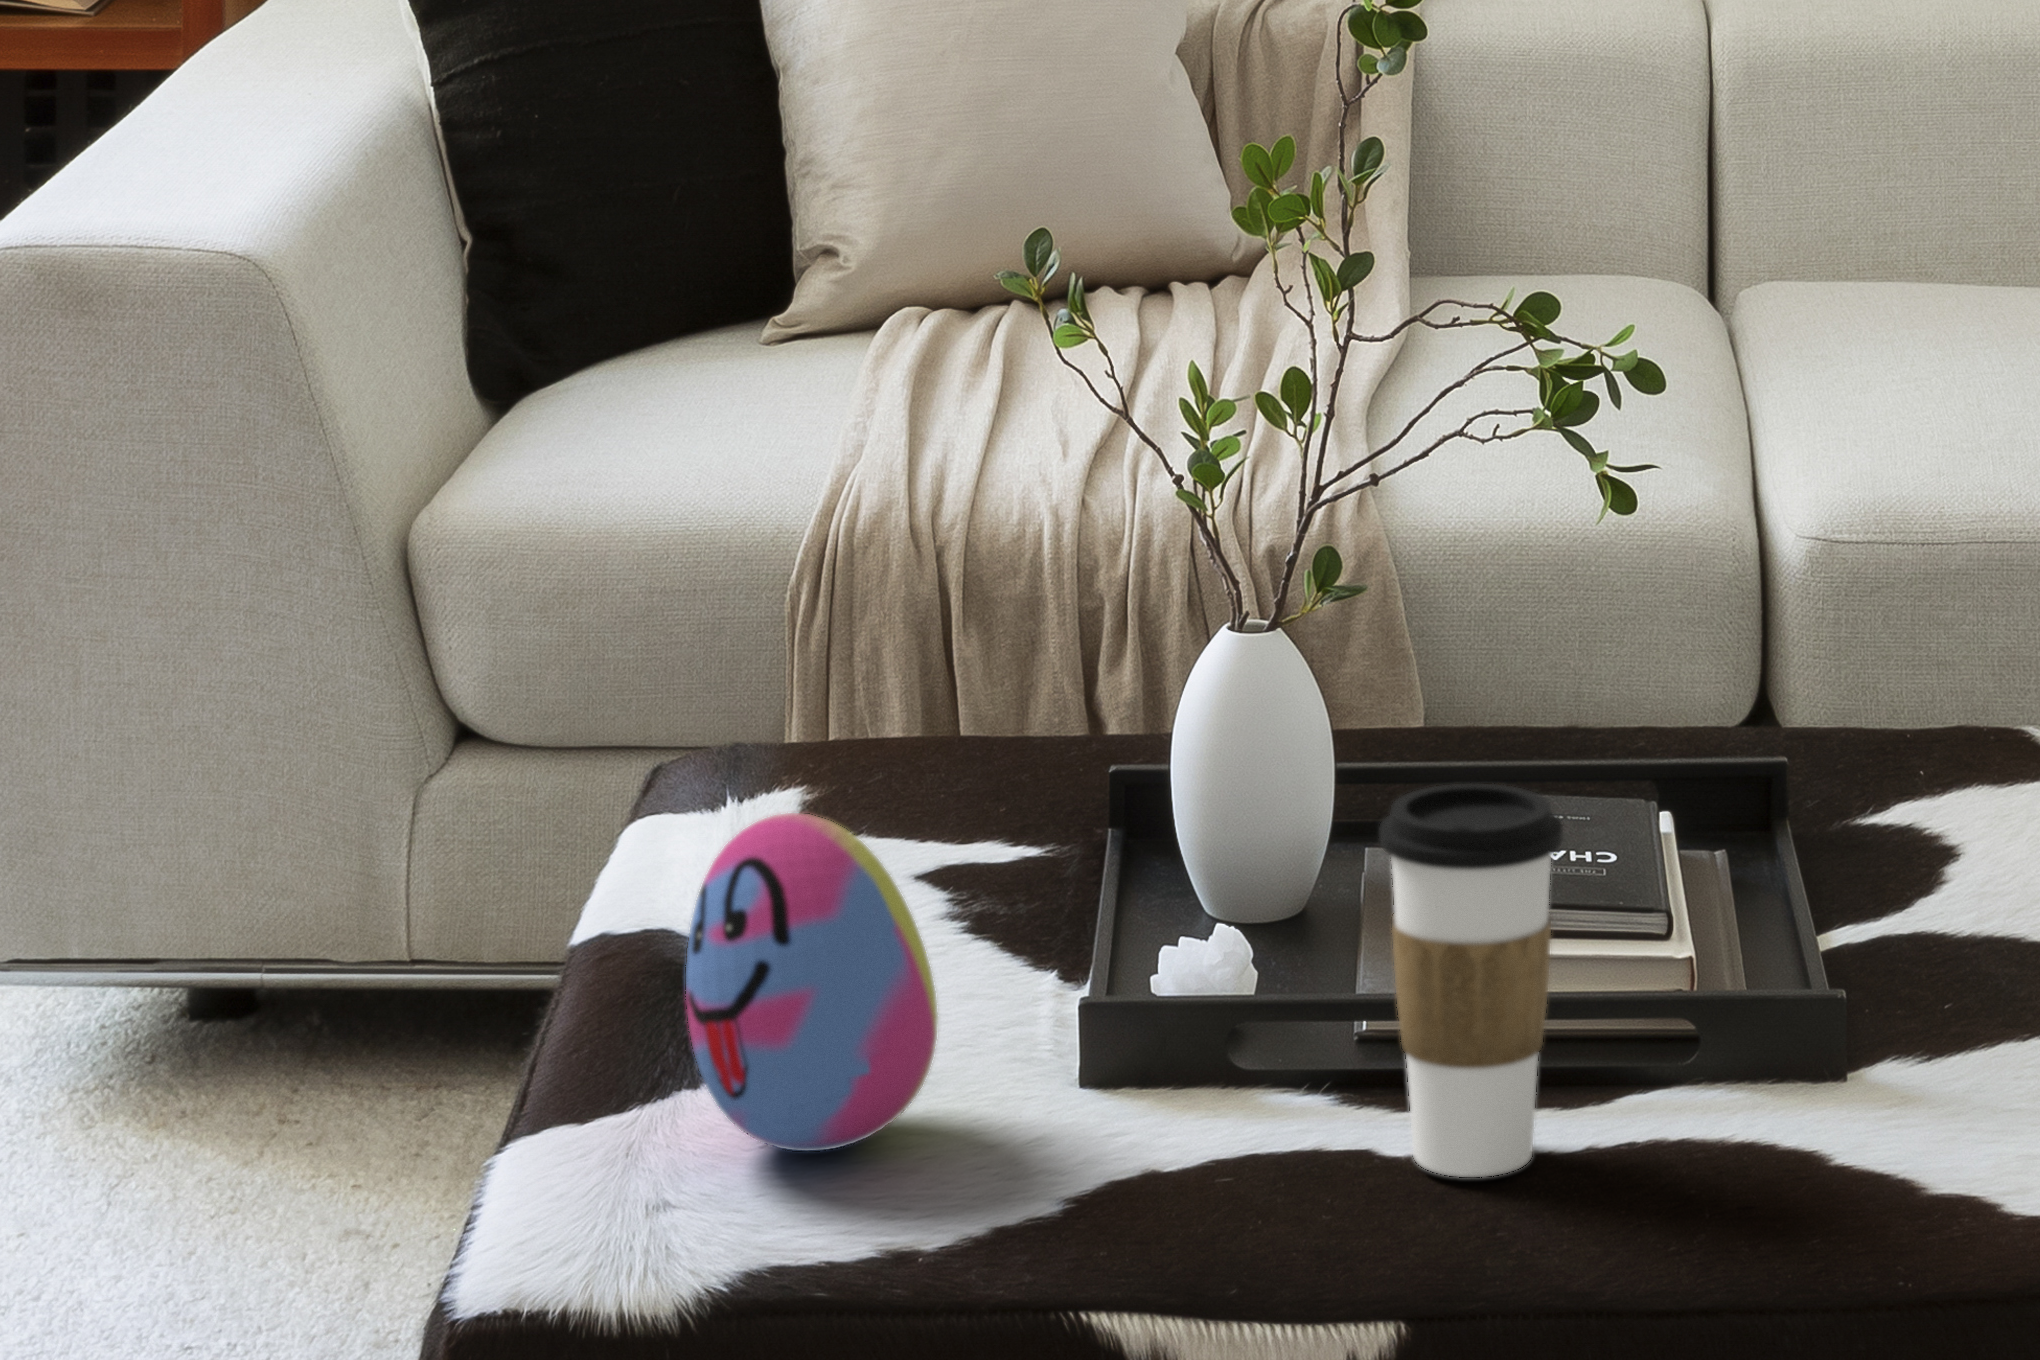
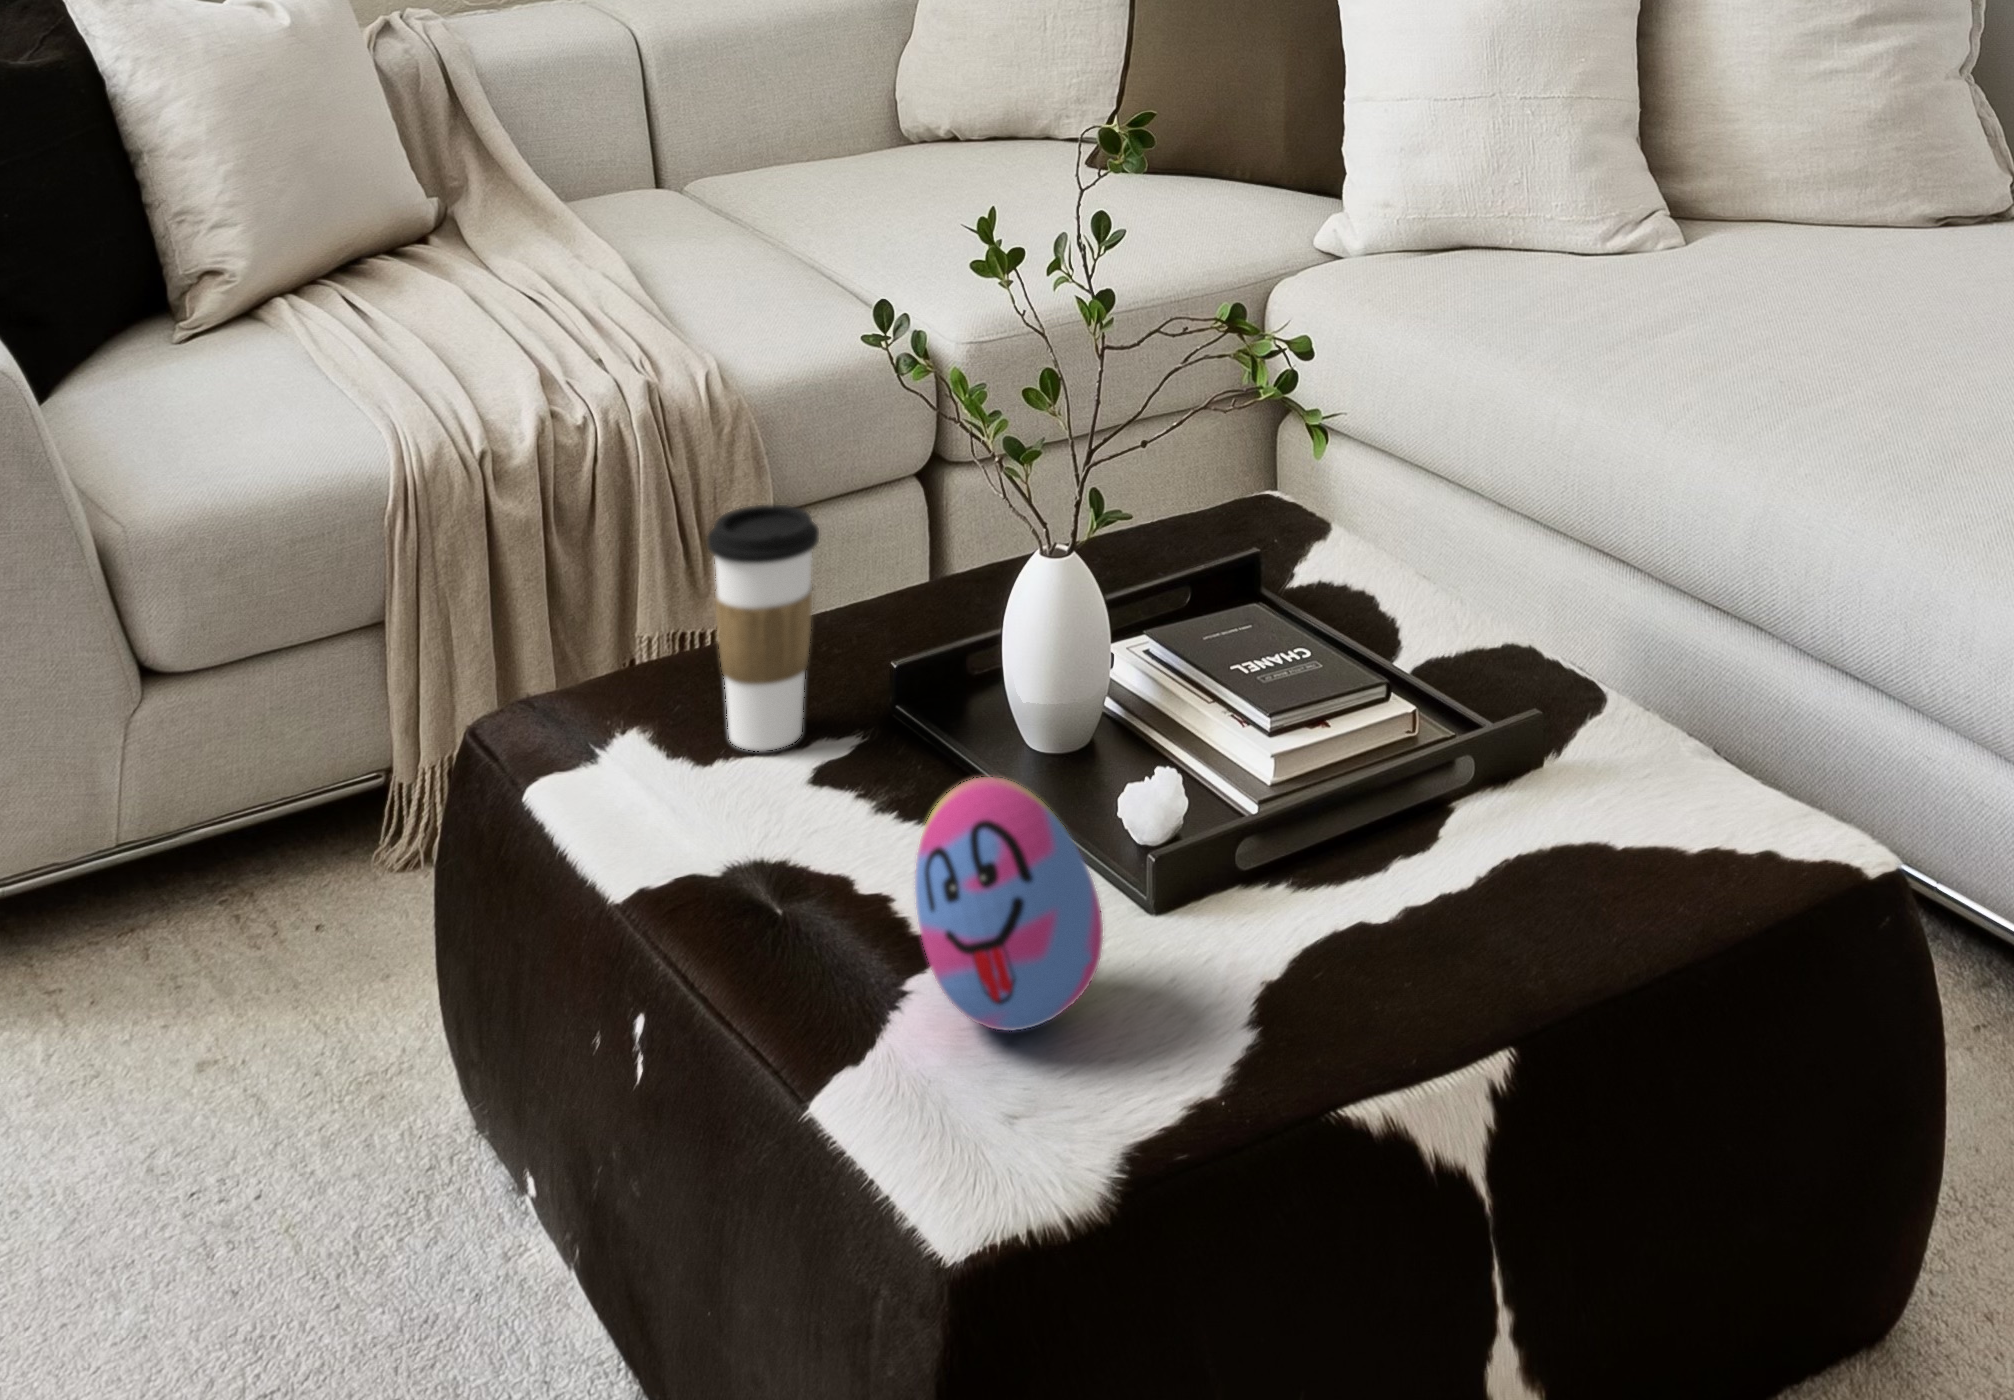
coffee cup: present [1380,784,1563,1177] -> present [707,505,819,751]

